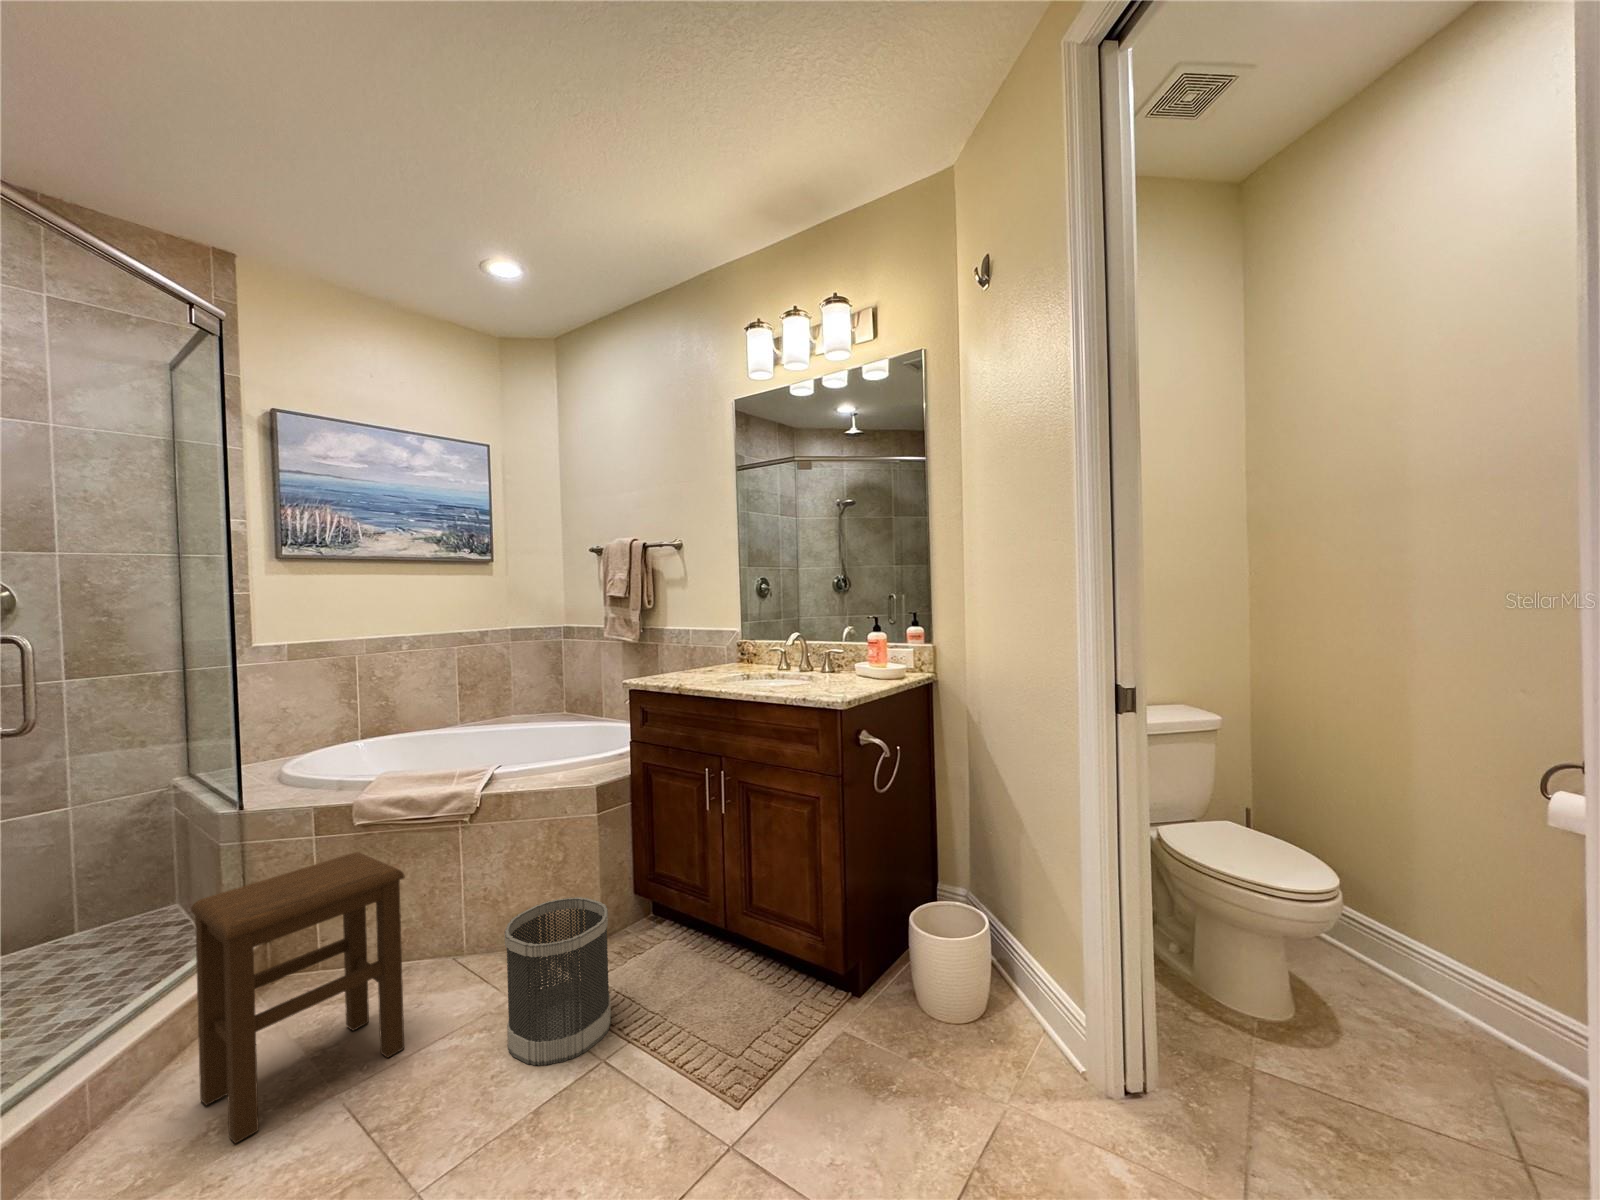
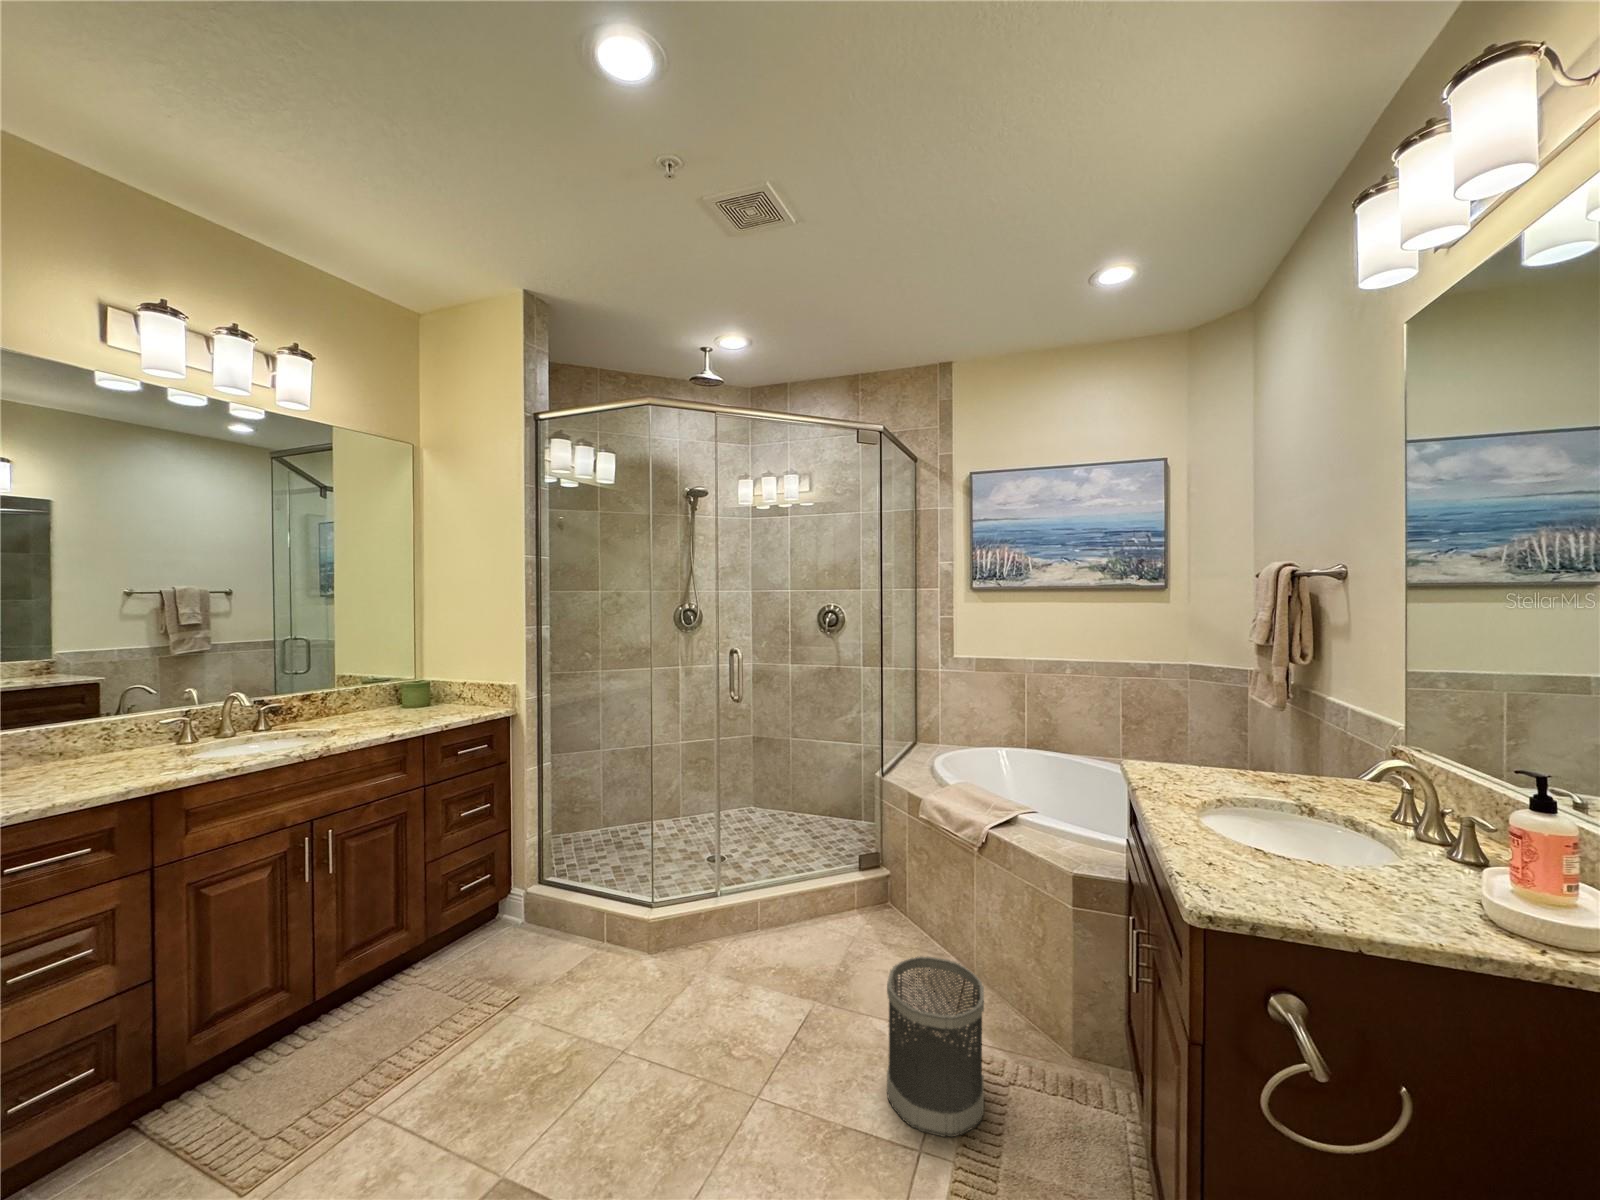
stool: present [191,852,404,1143] -> none [771,824,887,1004]

